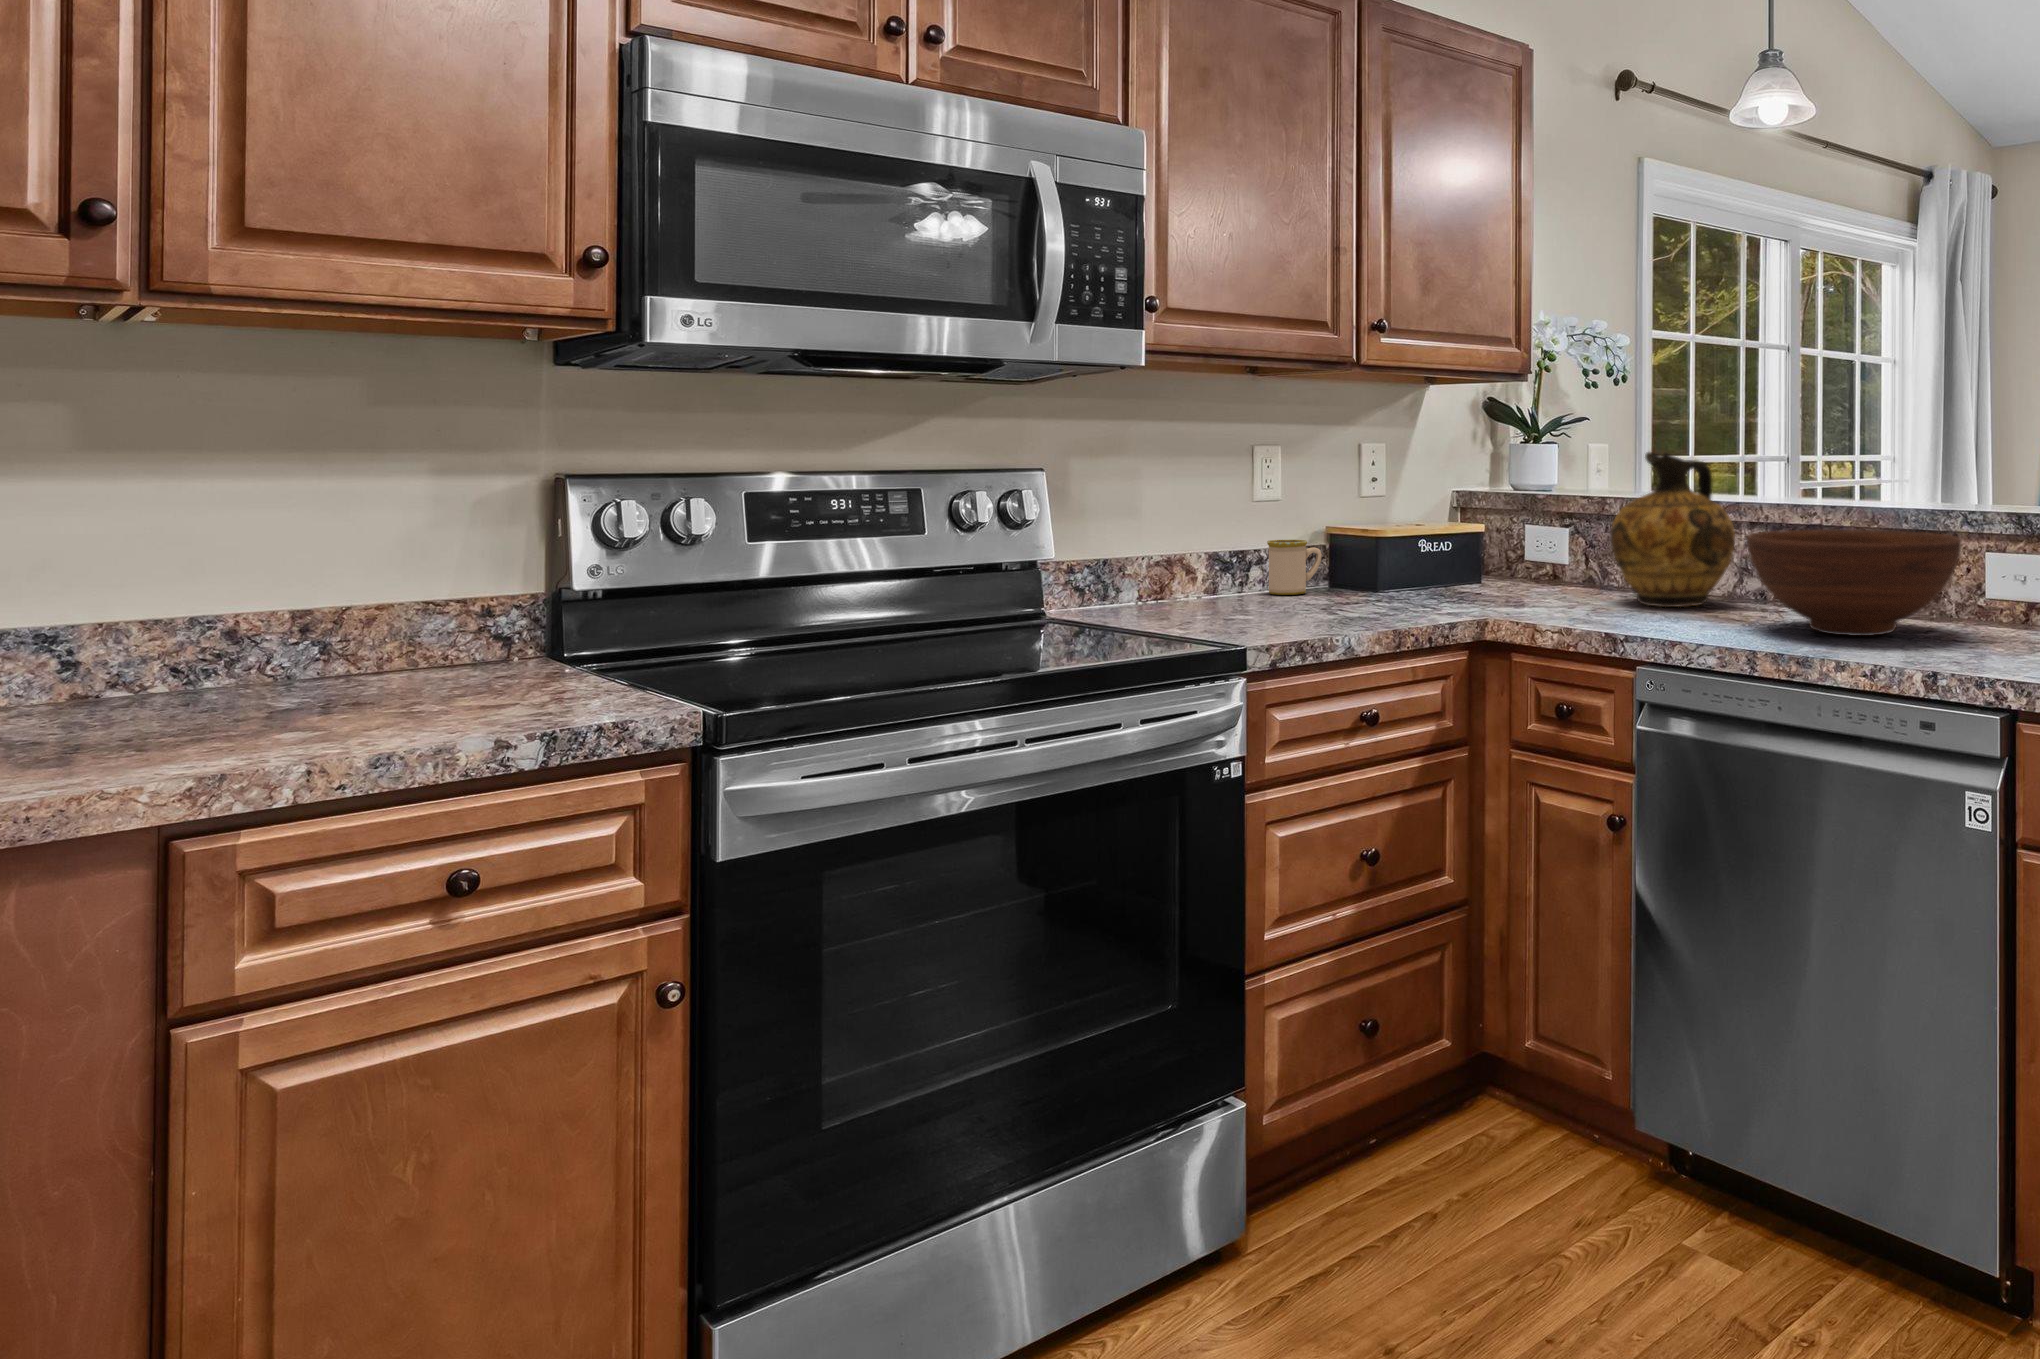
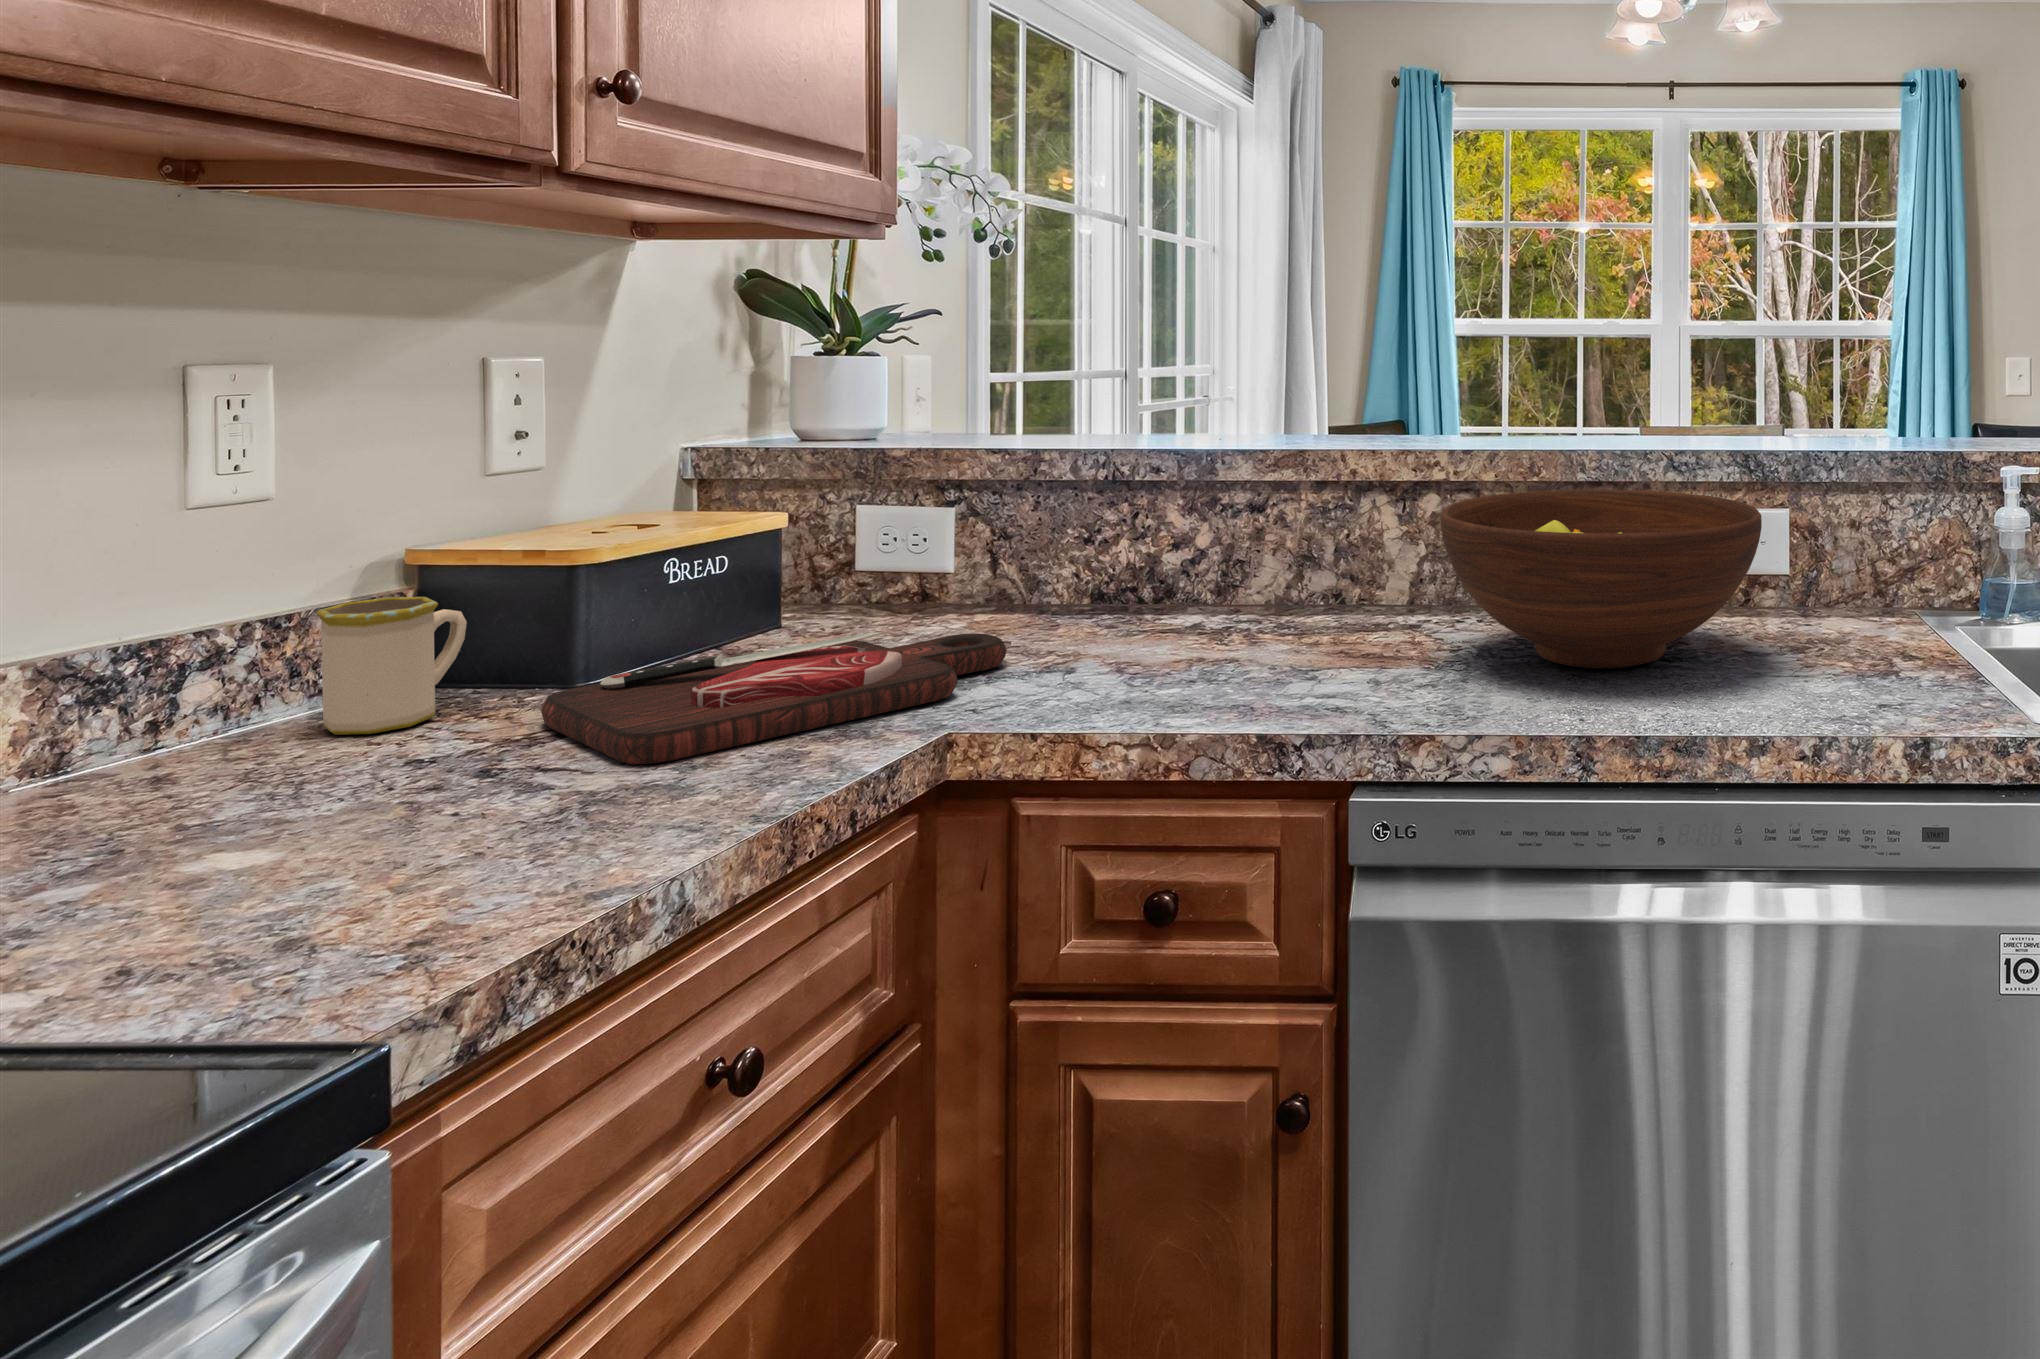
ceramic jug: present [1610,452,1735,607] -> none [1107,380,1316,640]
cutting board: none [1335,575,1543,611] -> present [541,632,1007,764]

